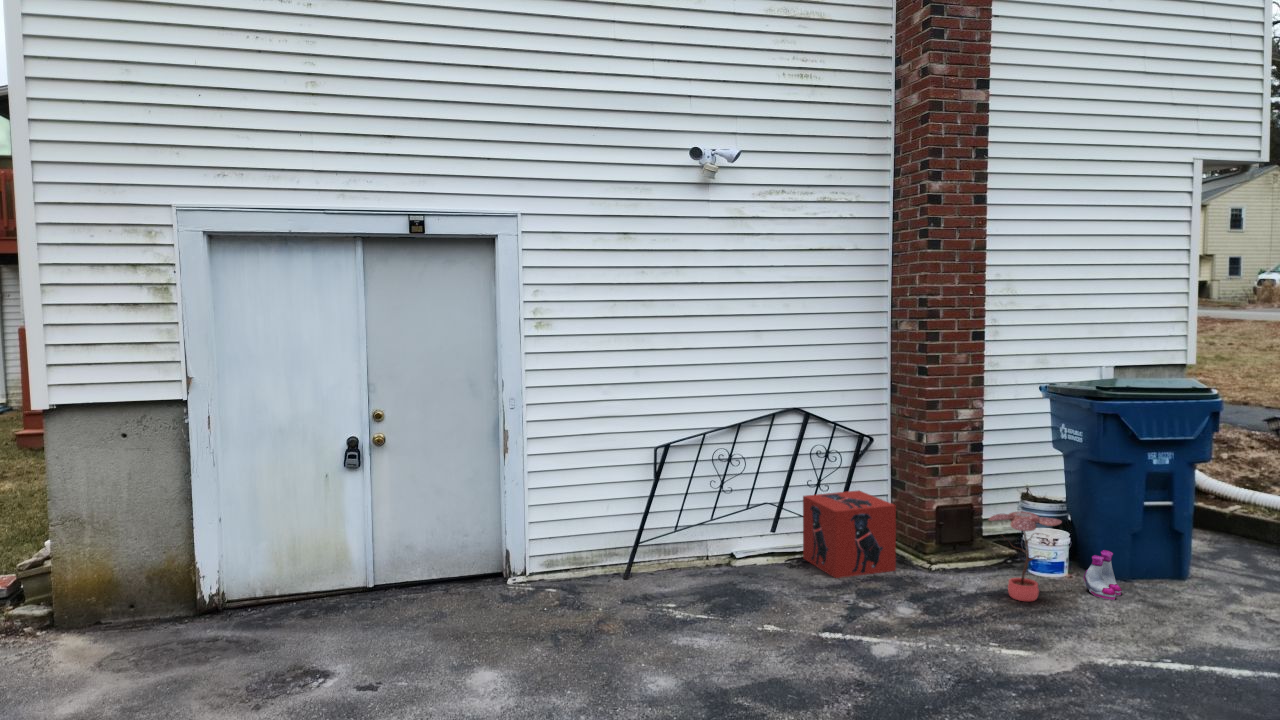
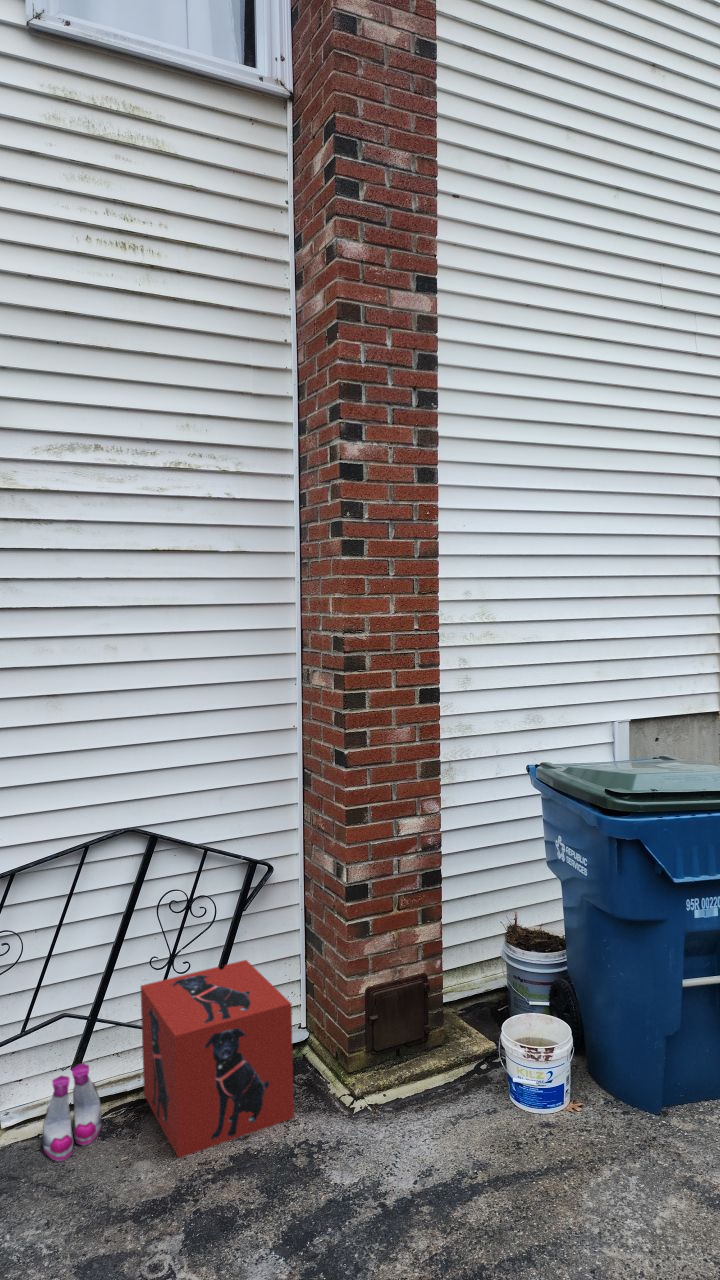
potted plant: present [988,512,1062,601] -> none [434,1019,557,1203]
boots: present [1083,550,1122,600] -> present [43,1064,102,1161]

